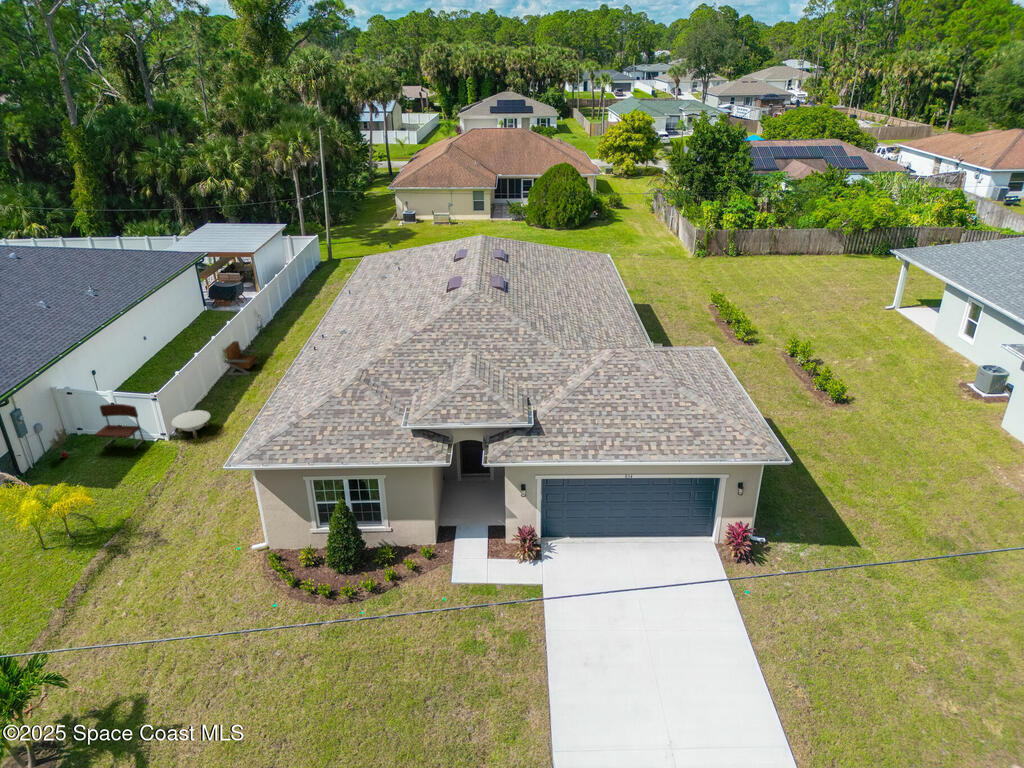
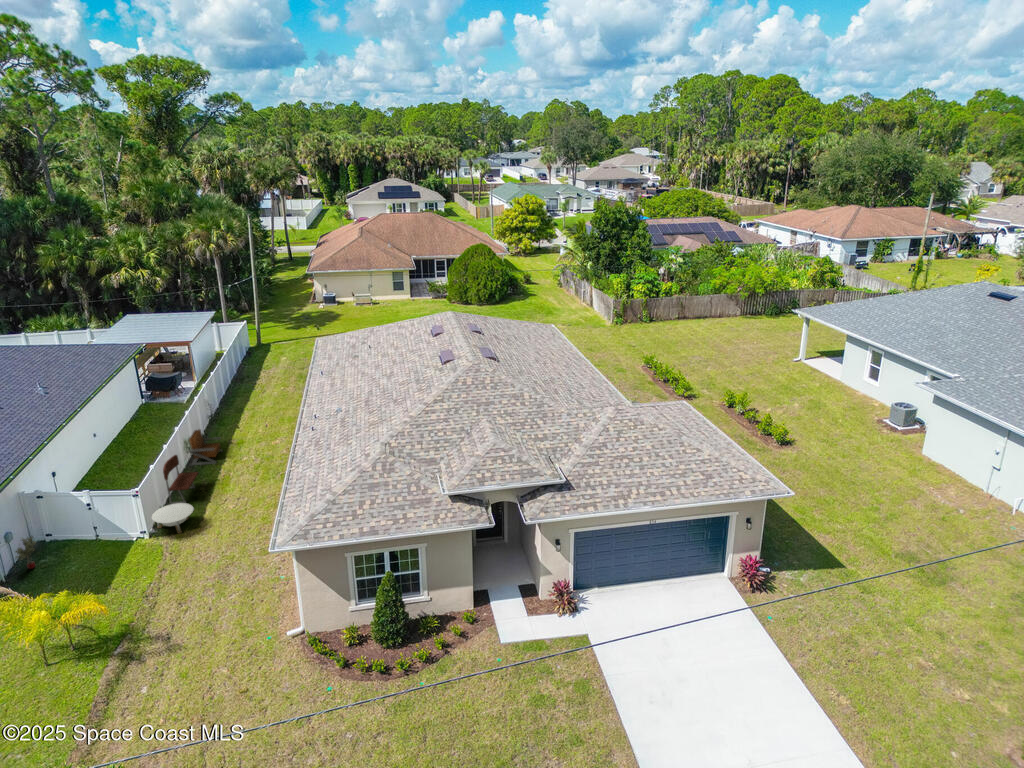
bench: present [95,404,144,448] -> present [163,455,198,504]

